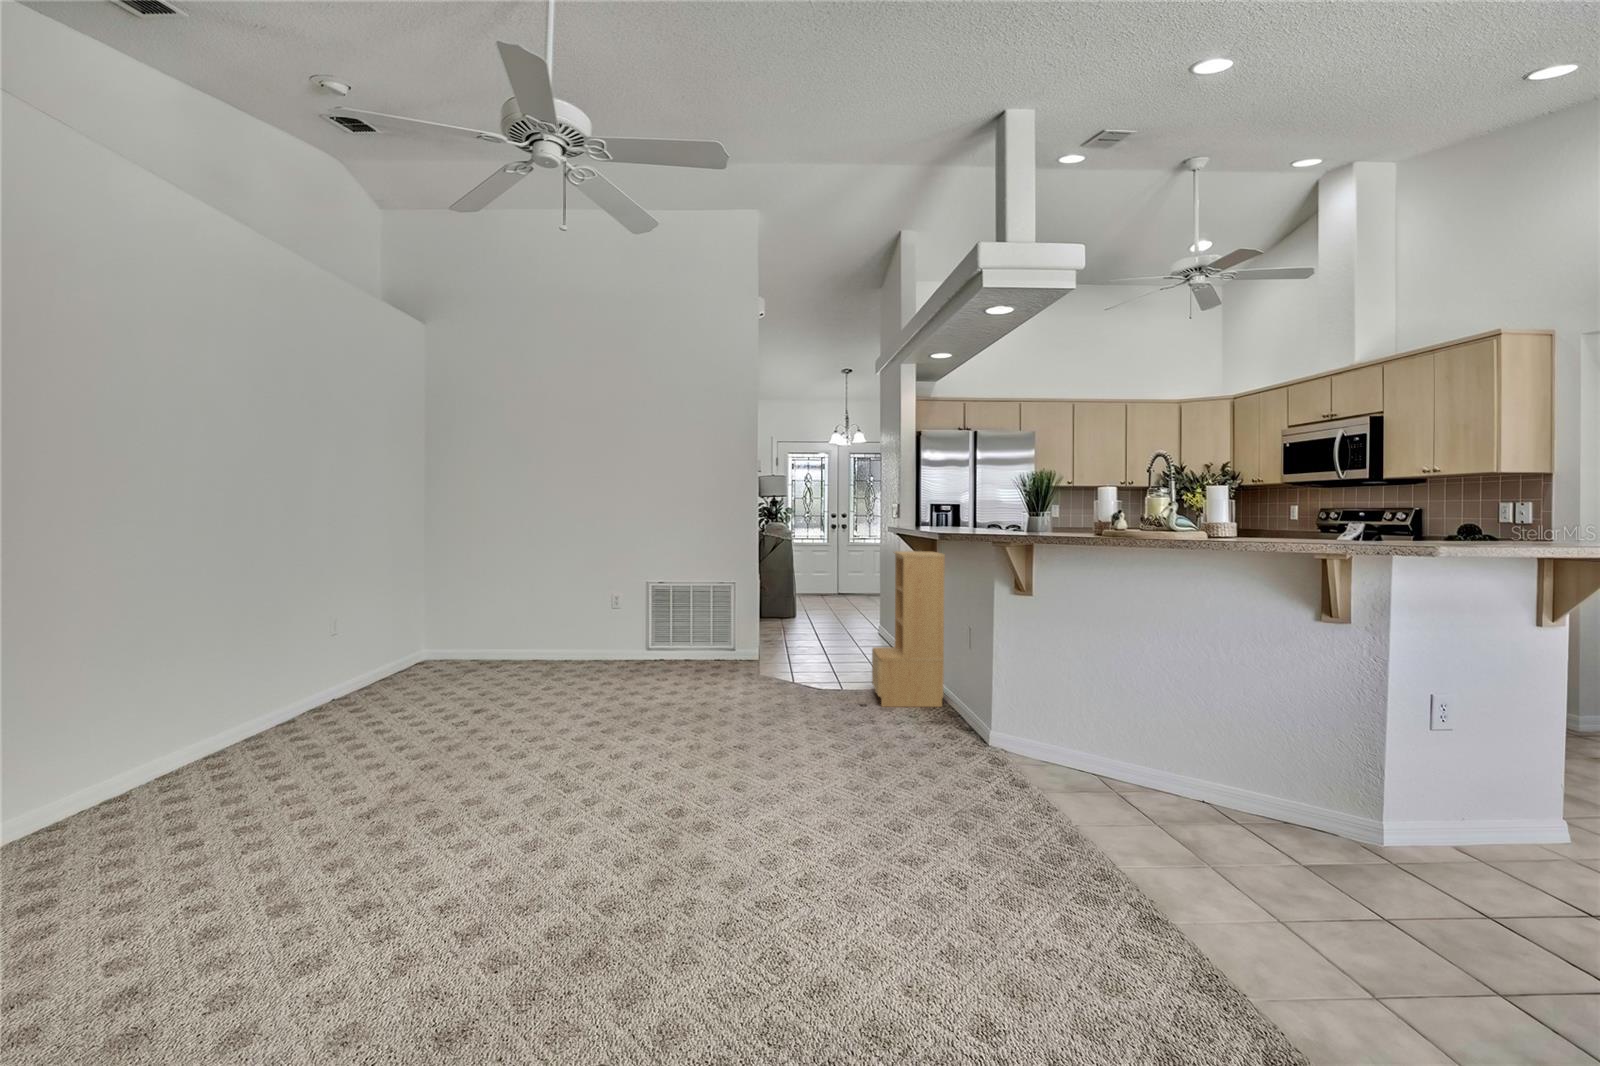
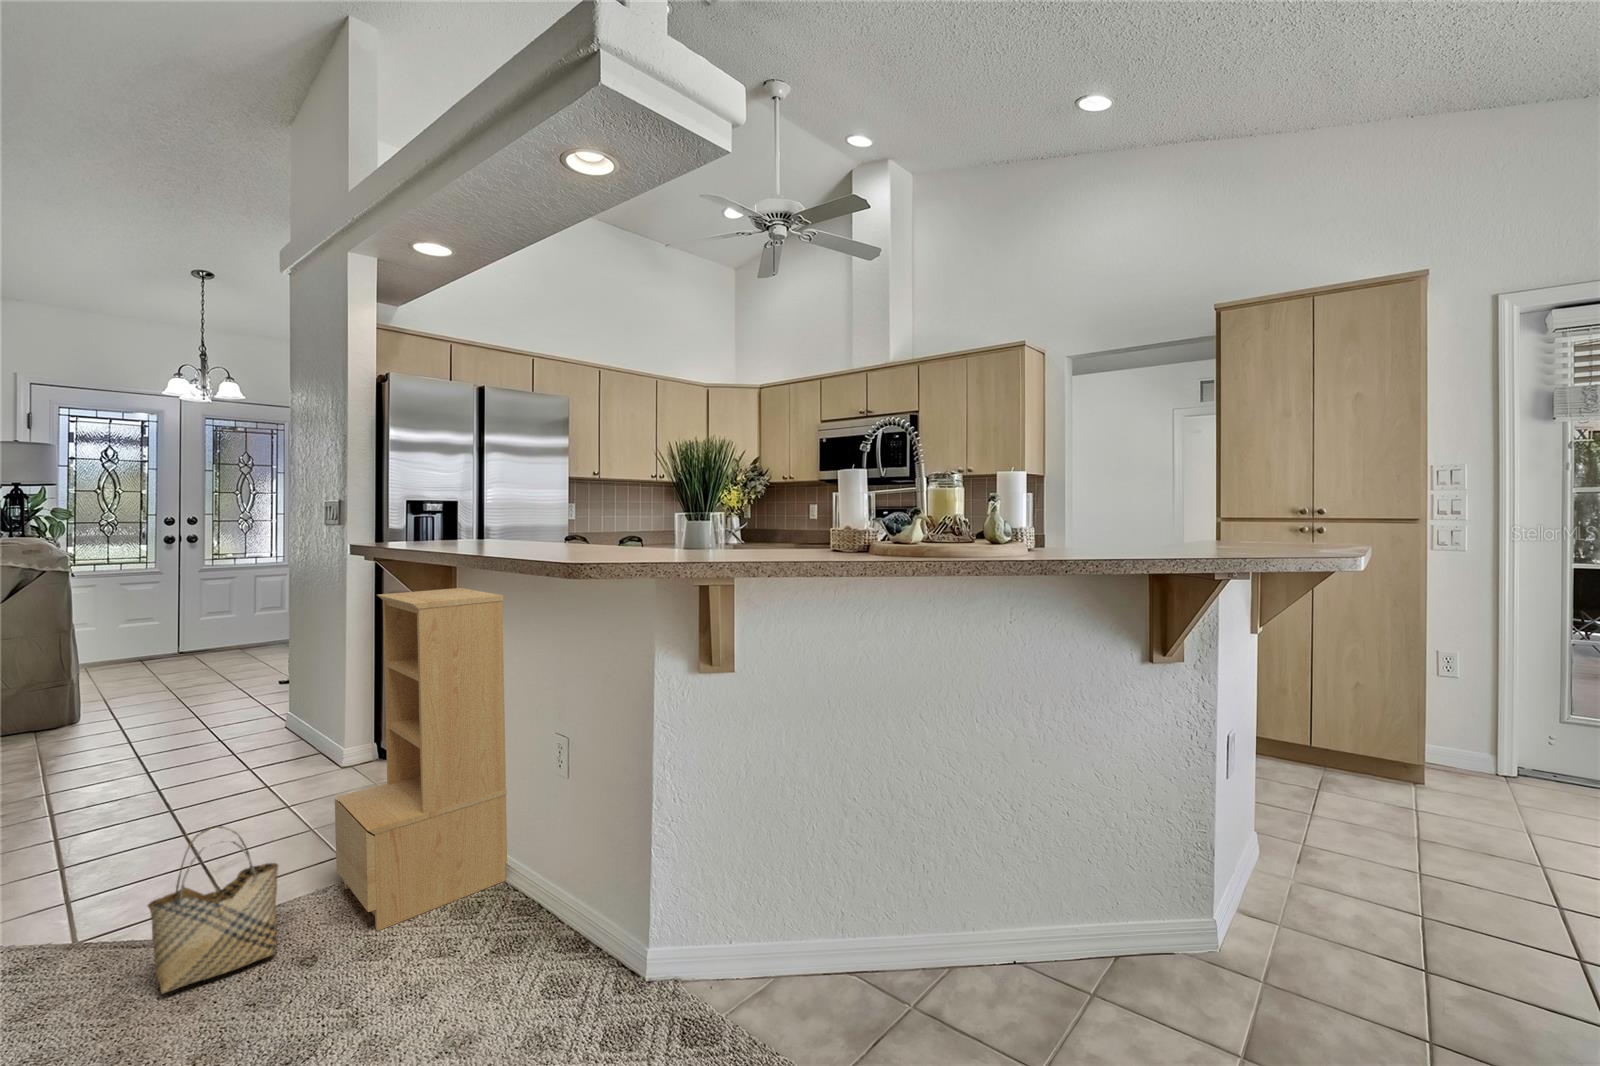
woven basket: none [805,643,847,702] -> present [148,826,279,994]

